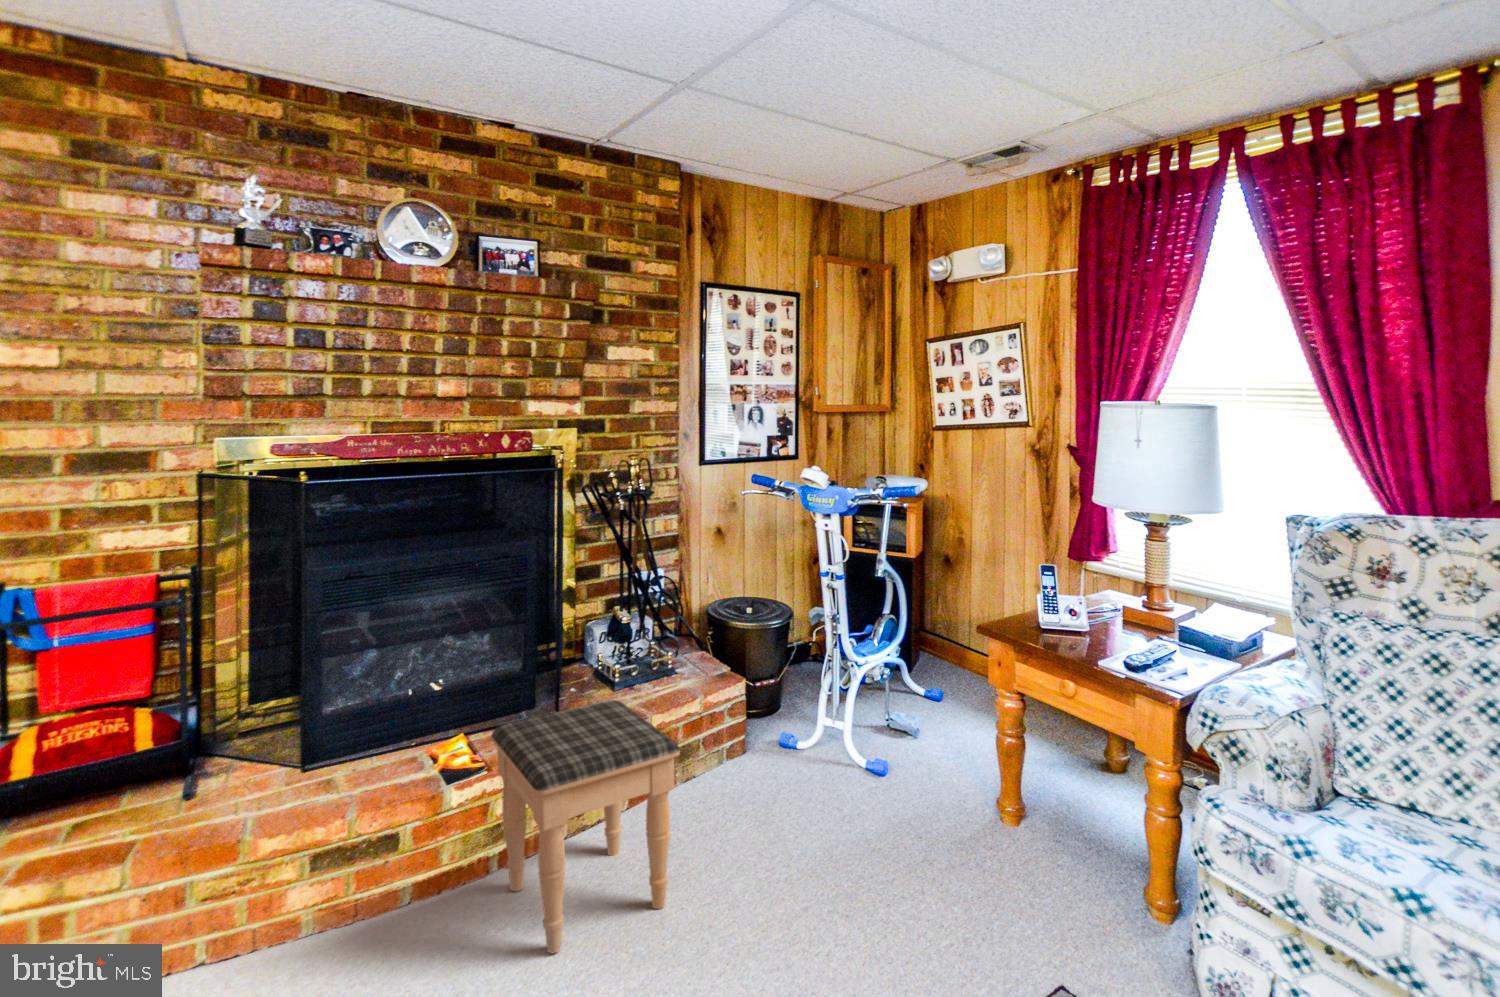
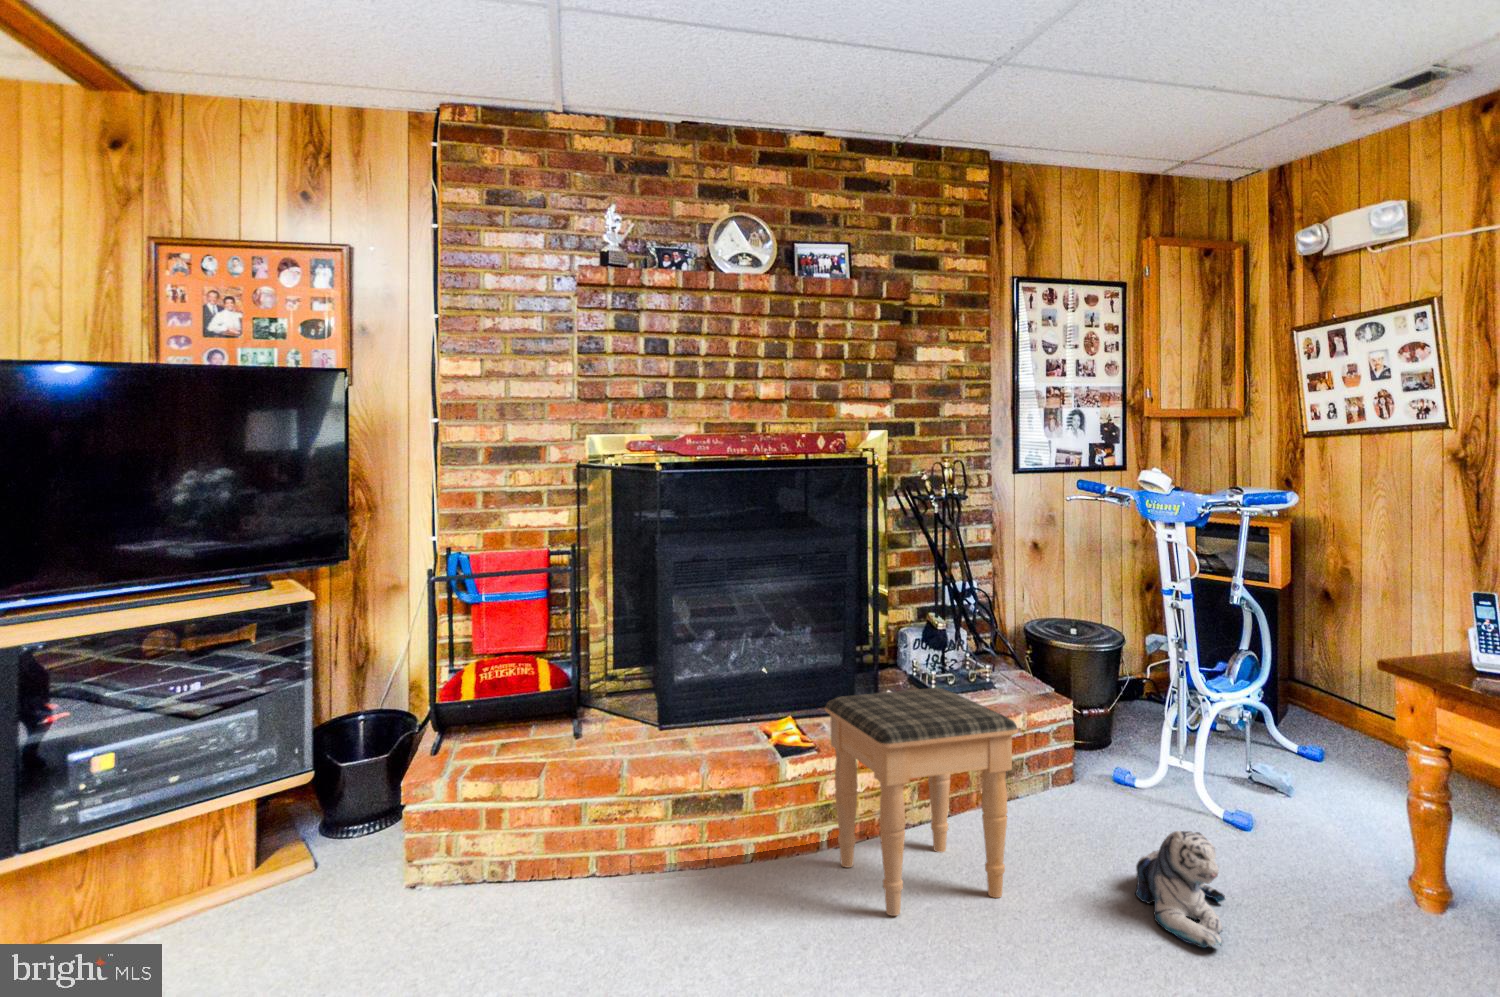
plush toy: none [784,828,860,945] -> present [1135,831,1225,948]

